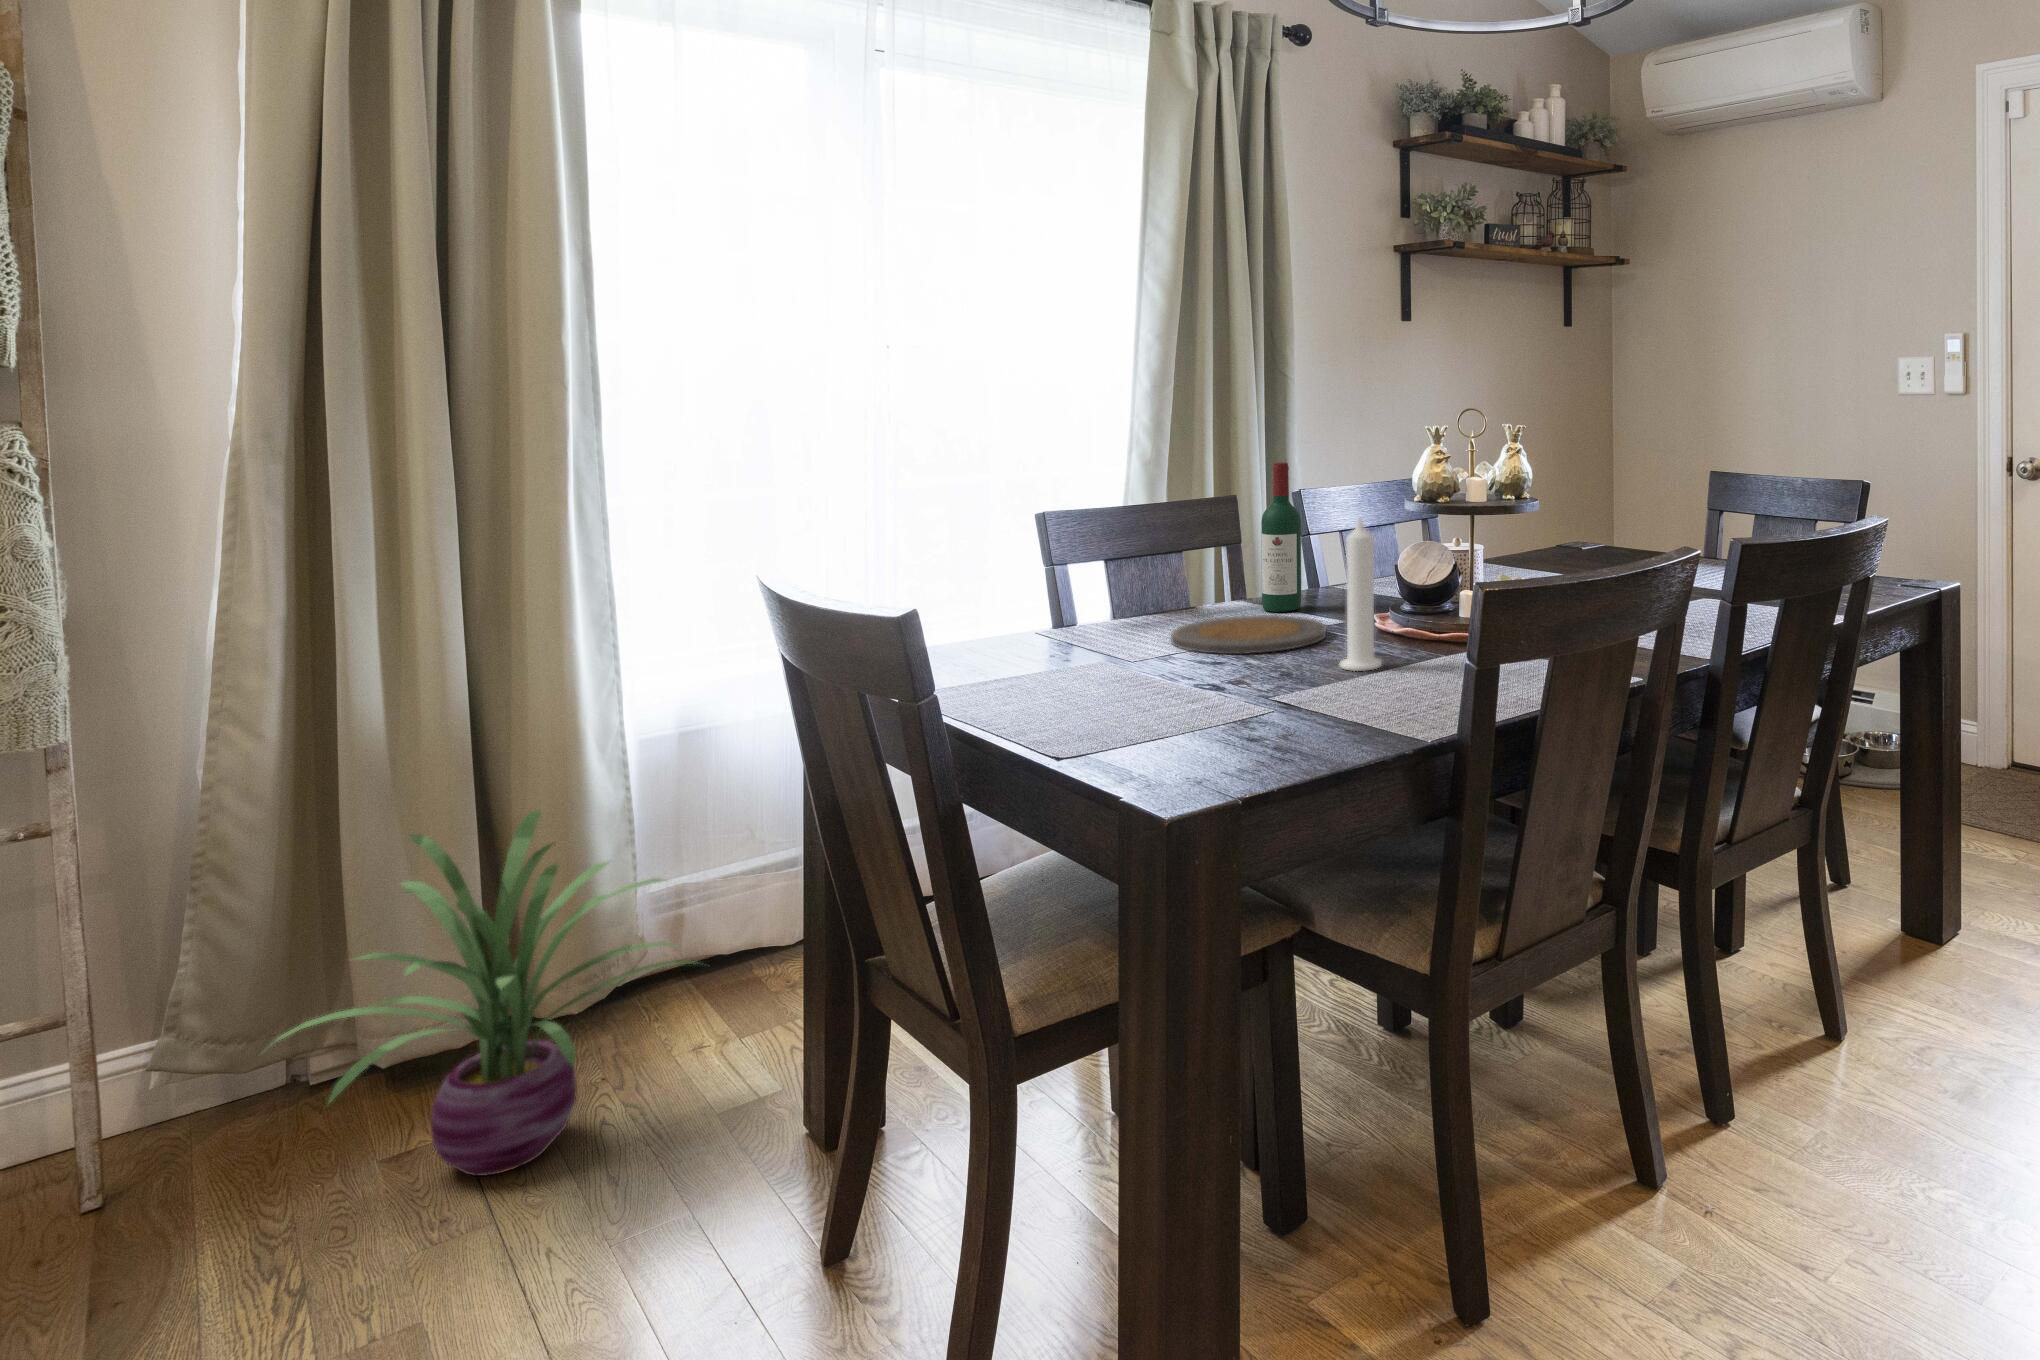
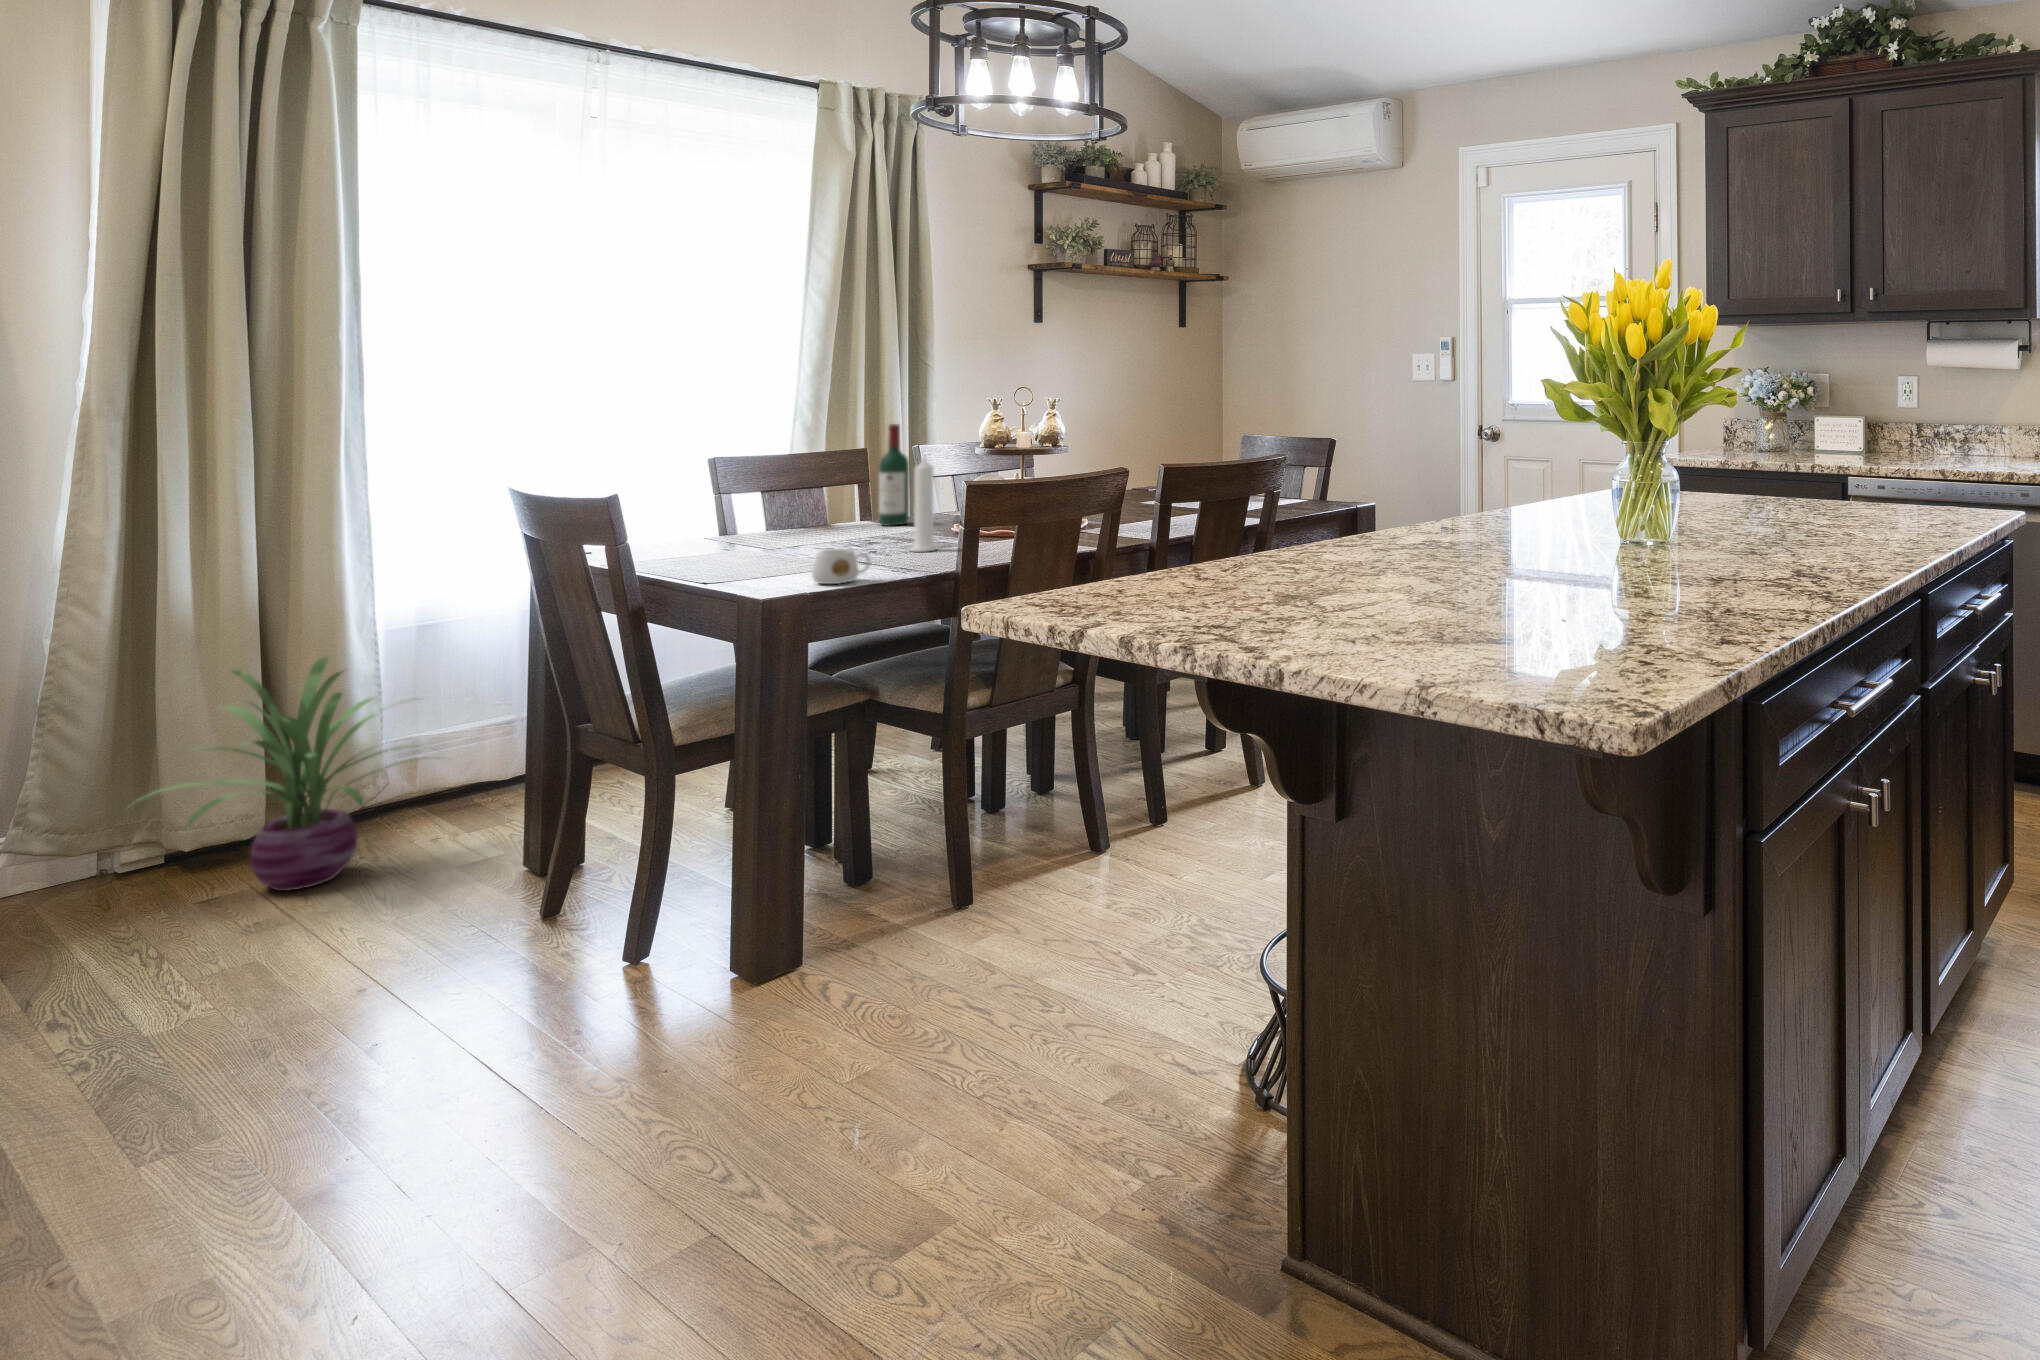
plate: present [1171,615,1326,654] -> none [801,526,915,546]
mug: none [1236,686,1323,752] -> present [812,549,870,584]

